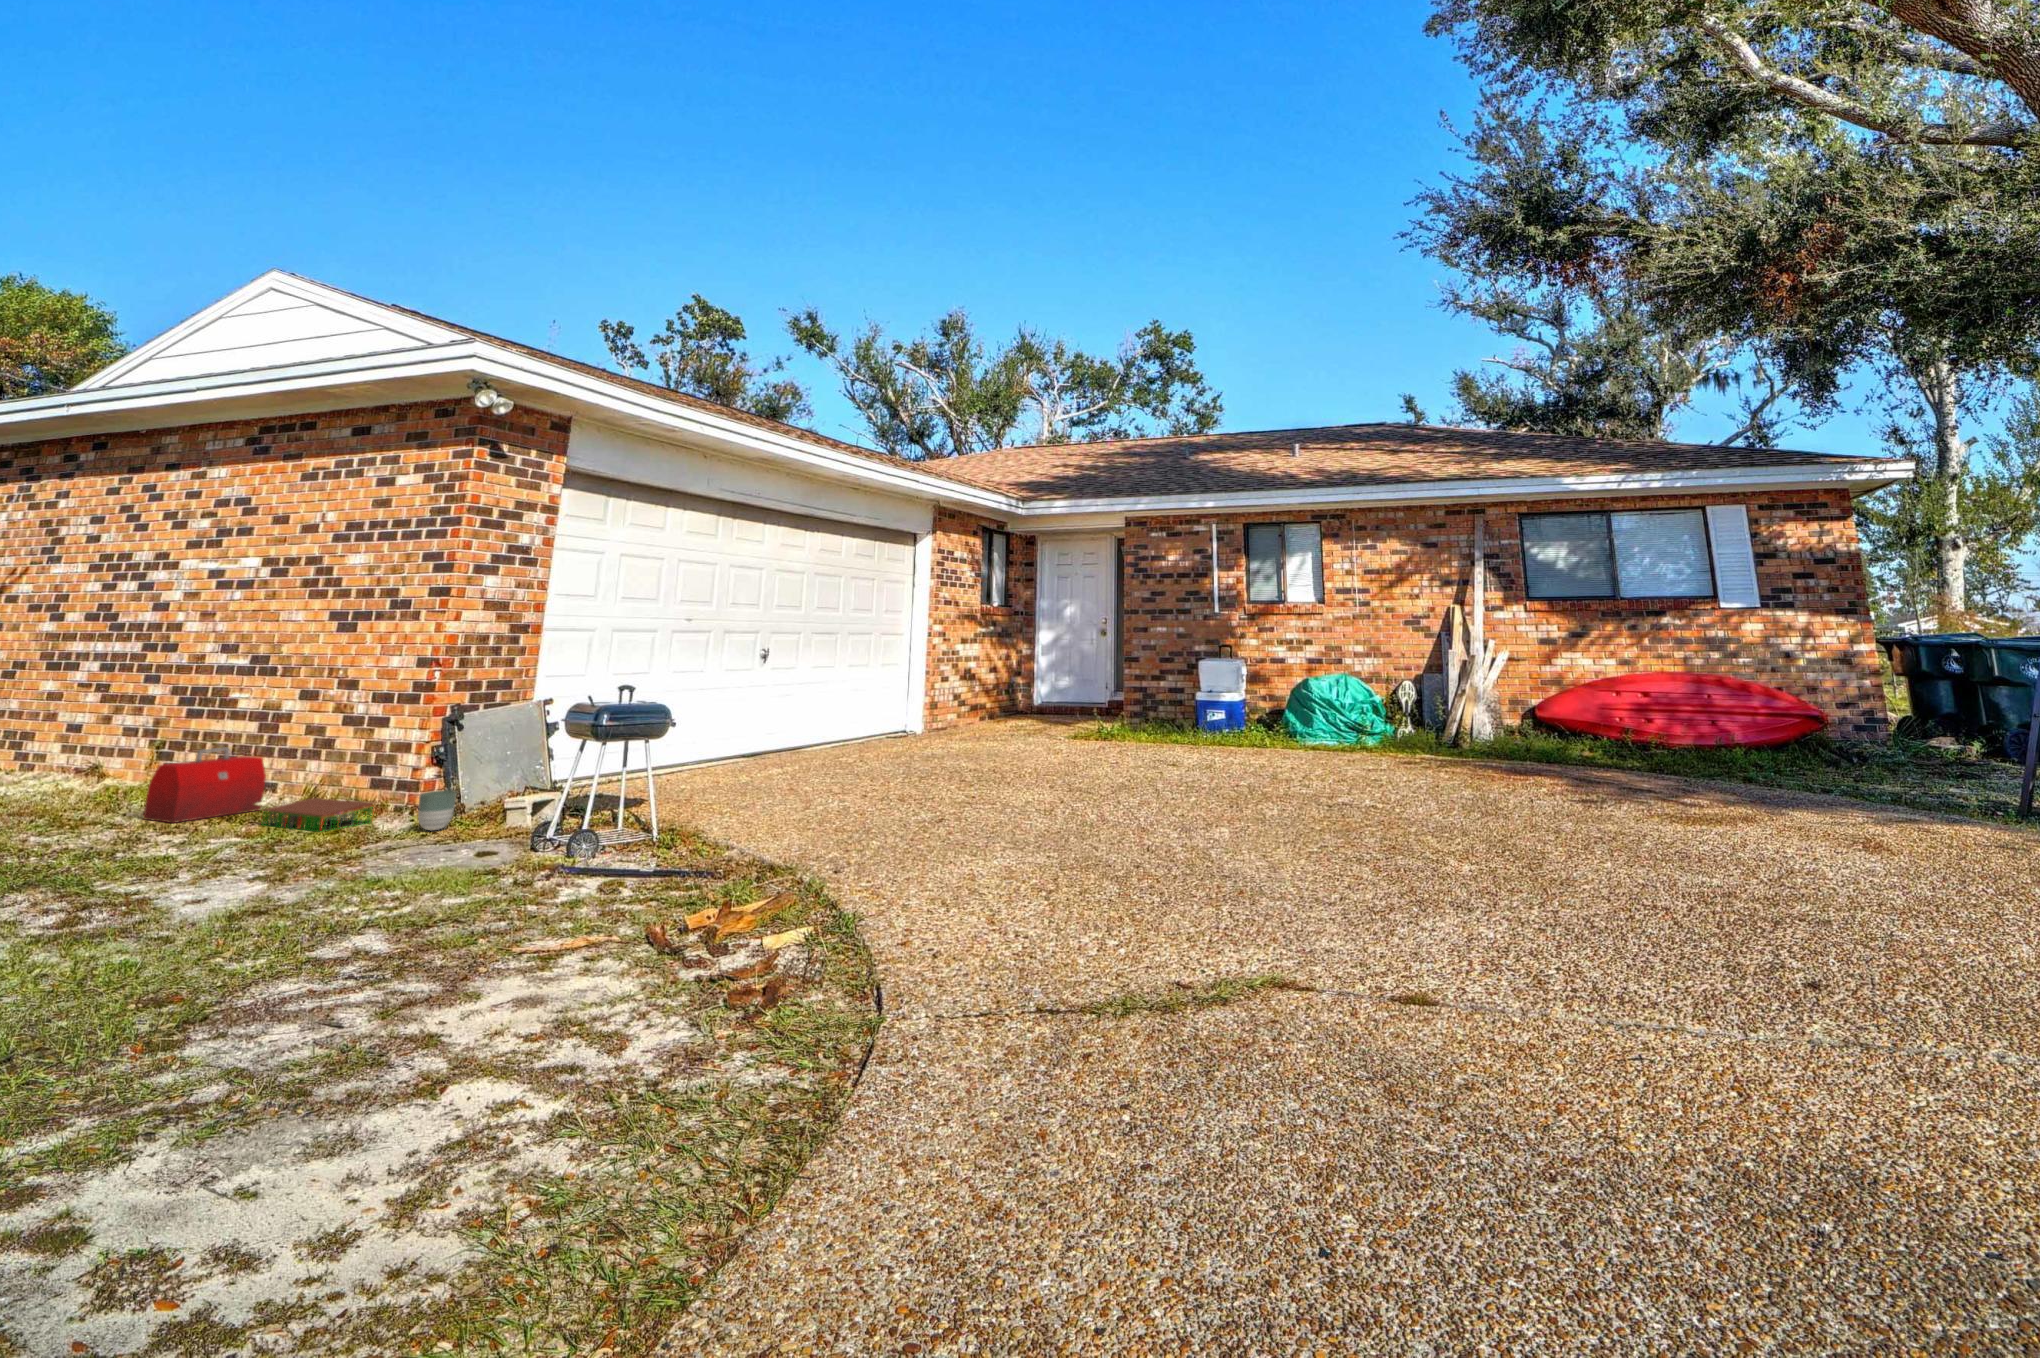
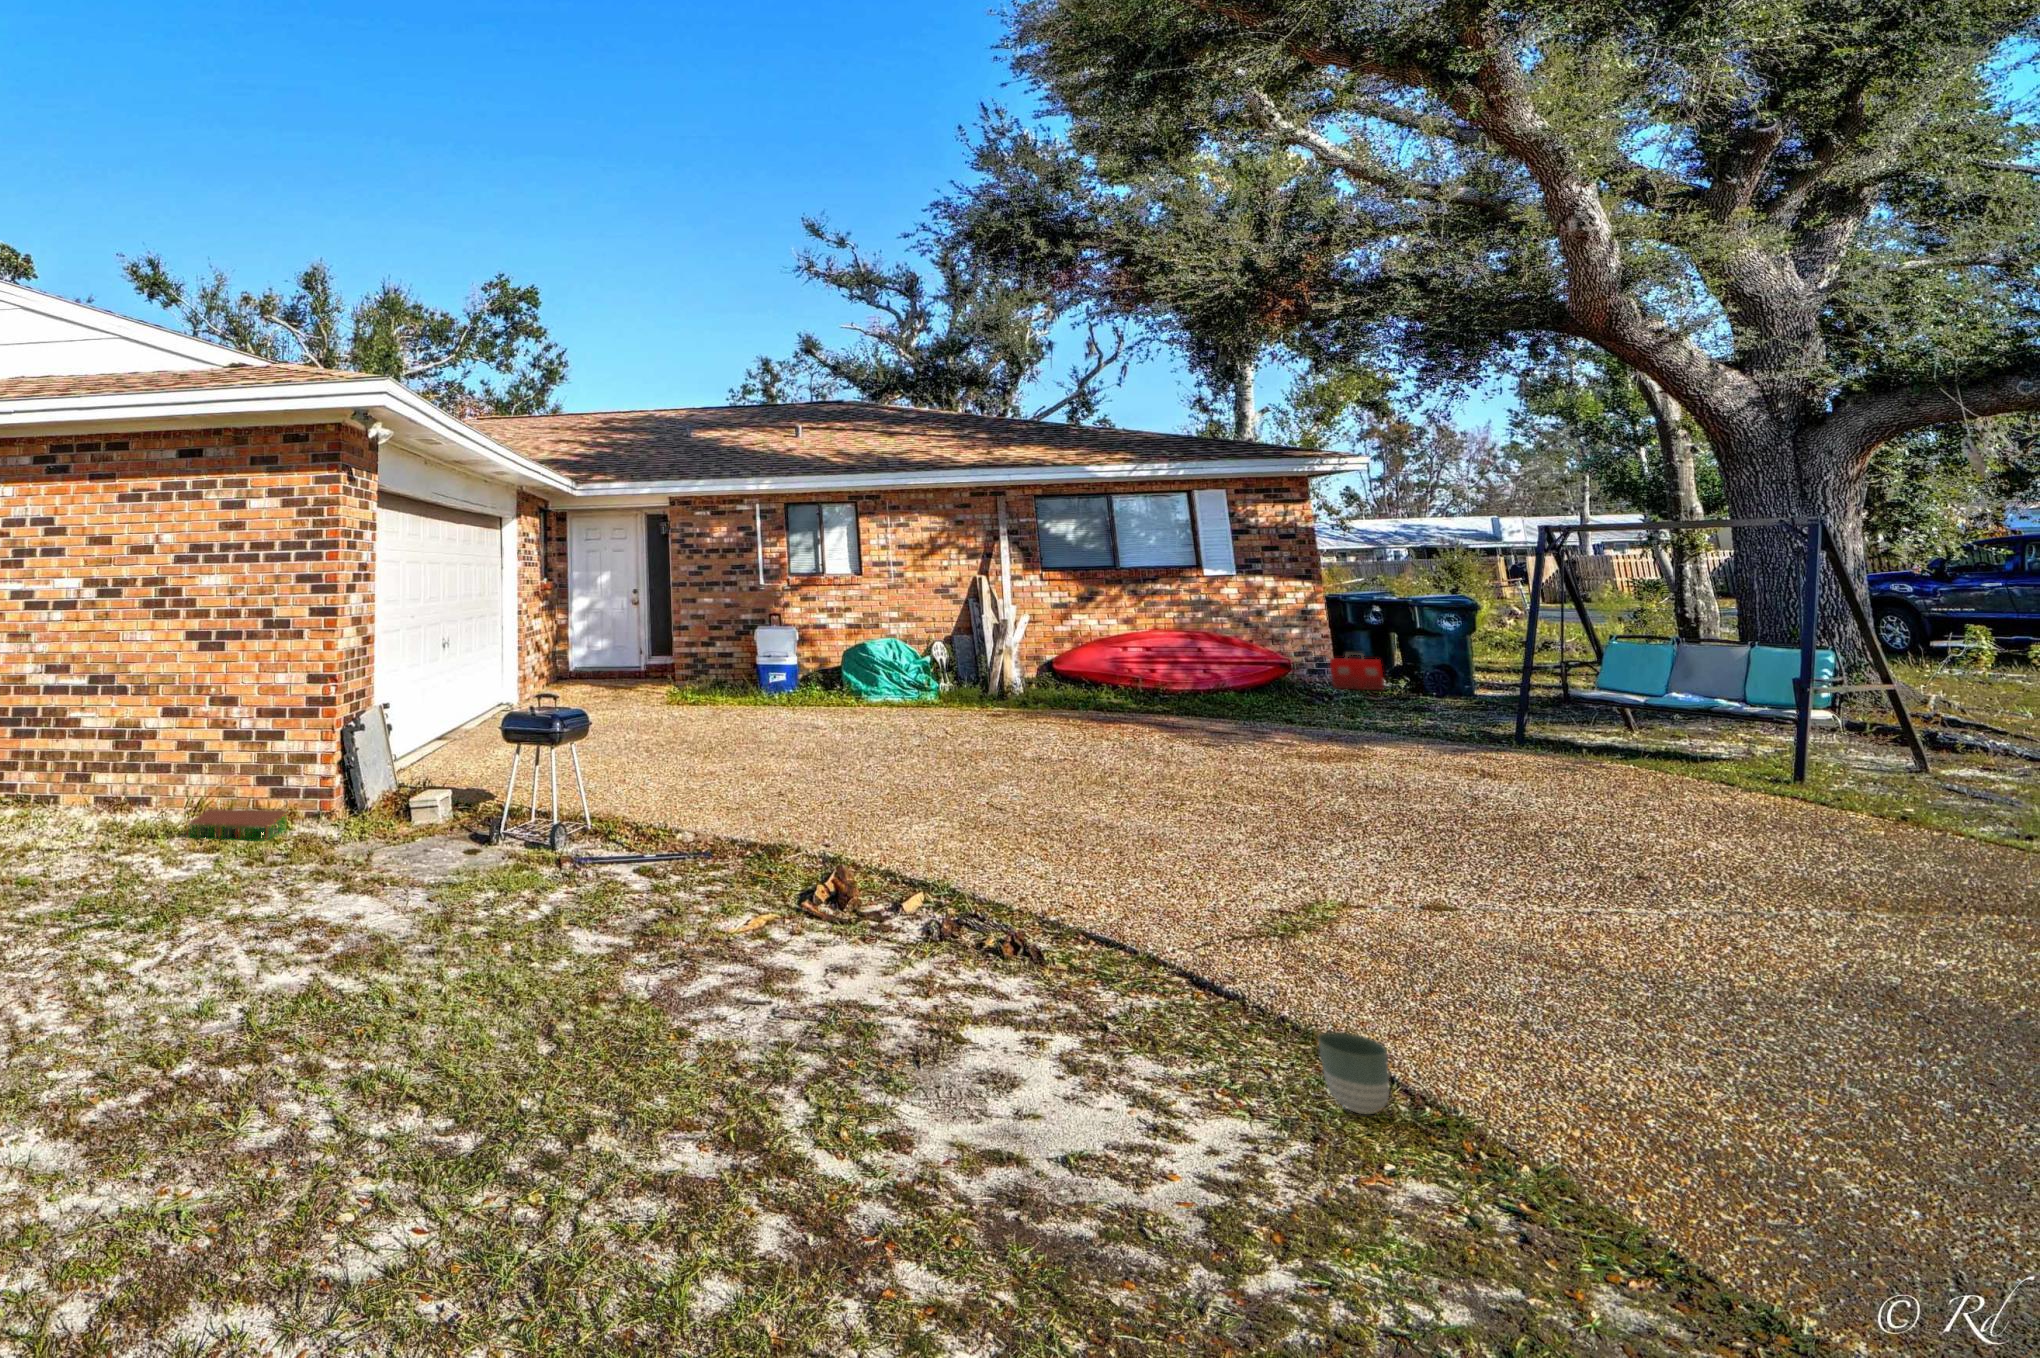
toolbox: present [143,747,266,823] -> present [1330,652,1384,690]
planter: present [418,790,457,830] -> present [1318,1032,1389,1114]

